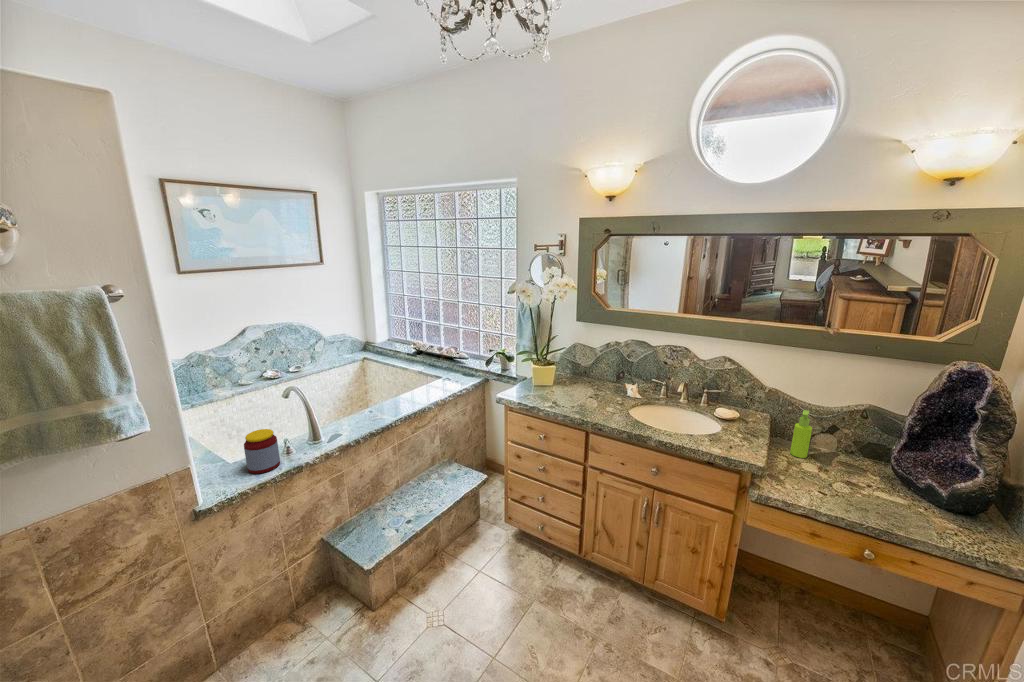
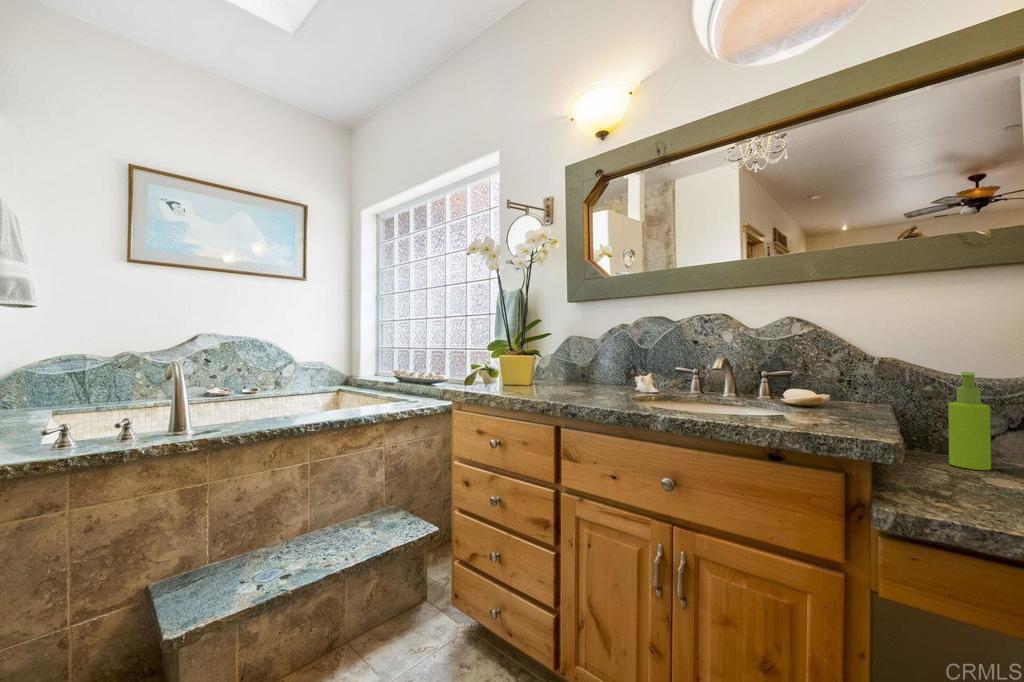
jar: present [244,429,280,474] -> none [38,396,99,455]

